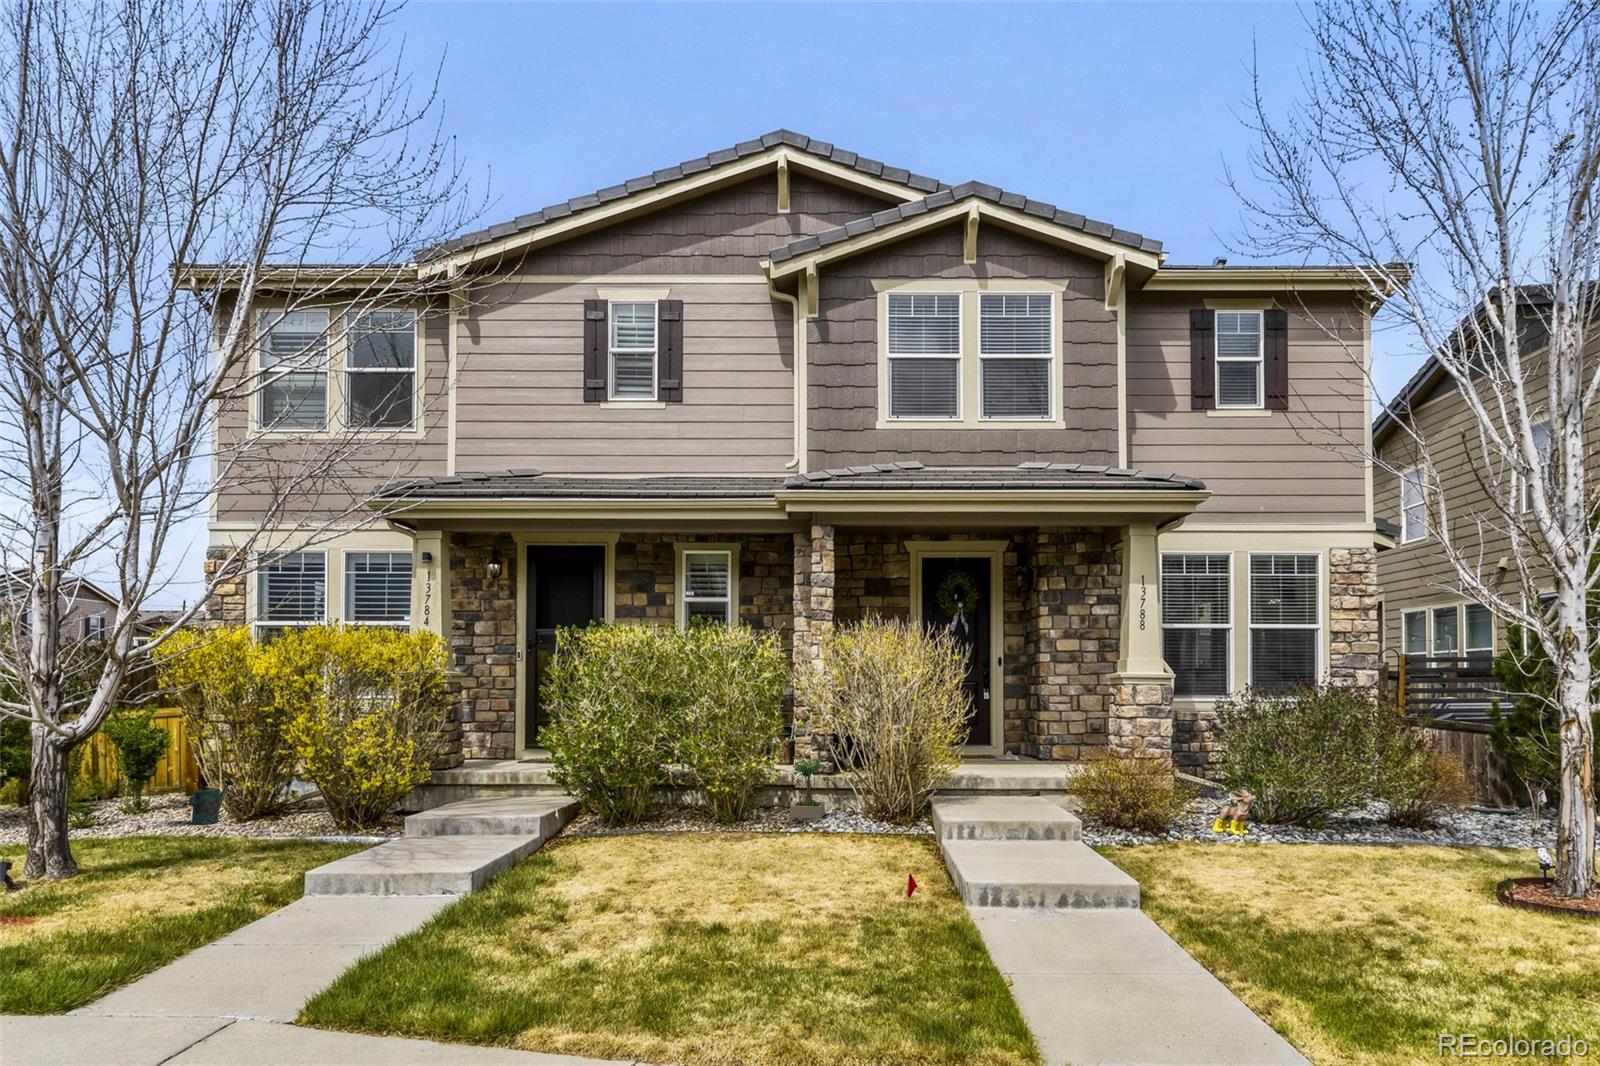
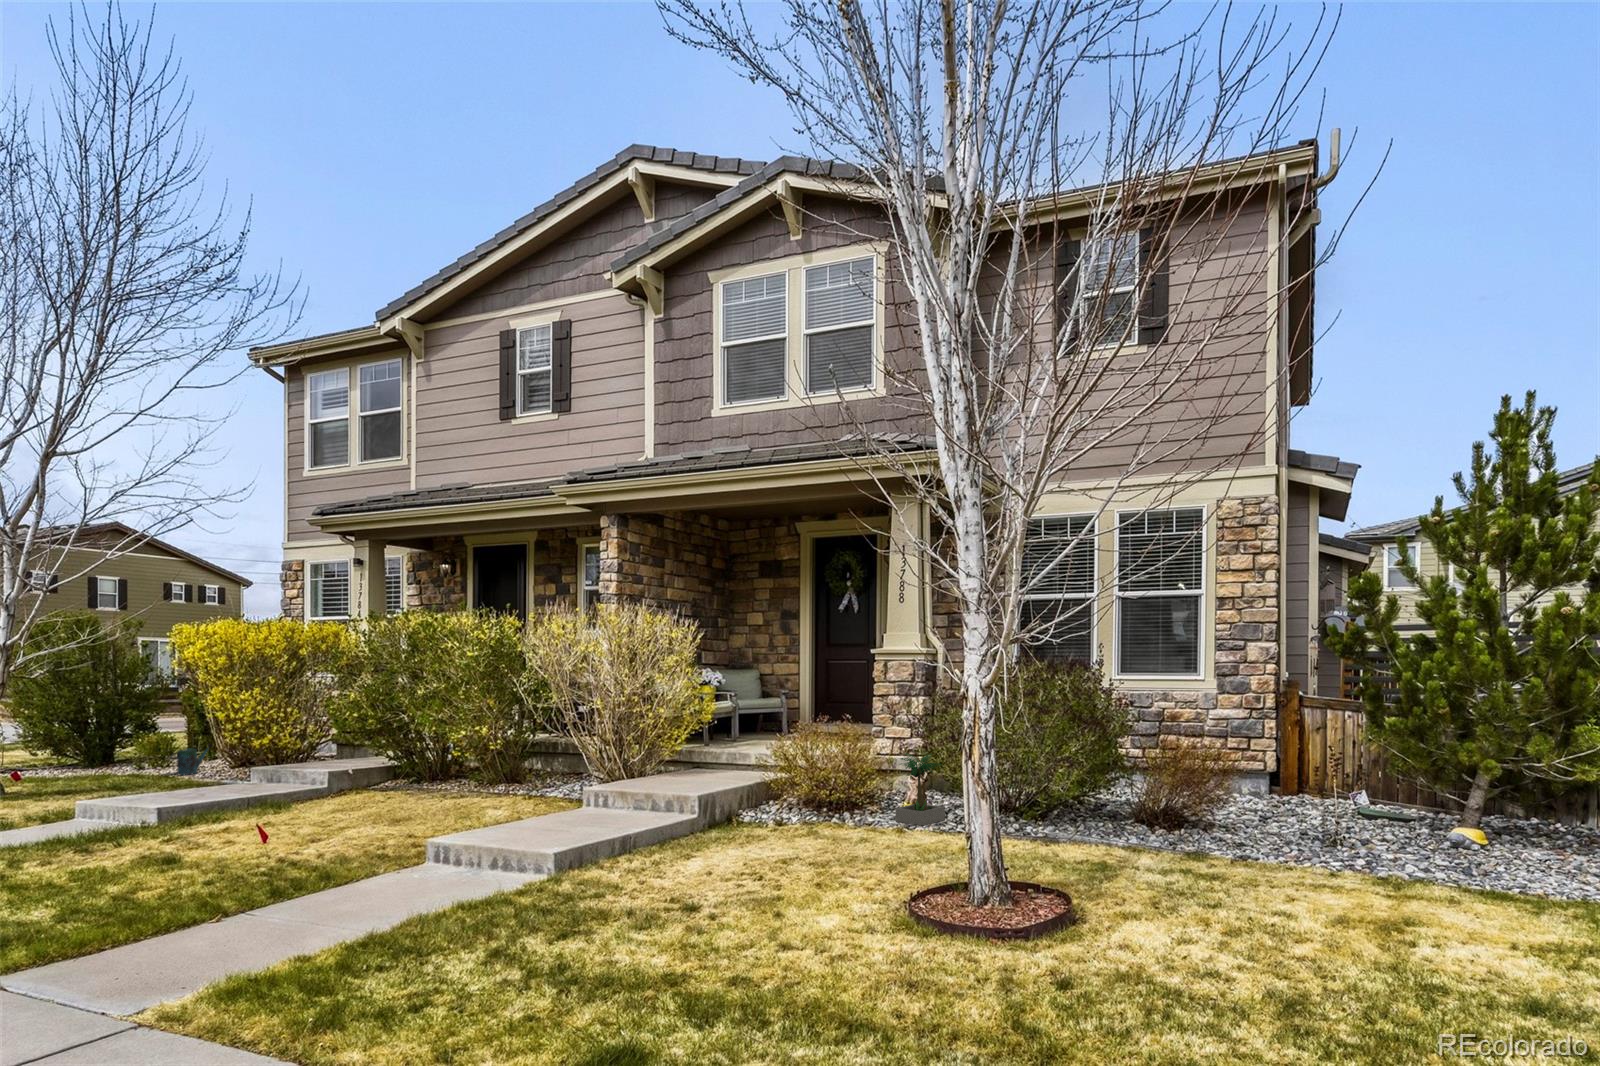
potted plant: present [790,757,829,819] -> present [895,753,945,825]

